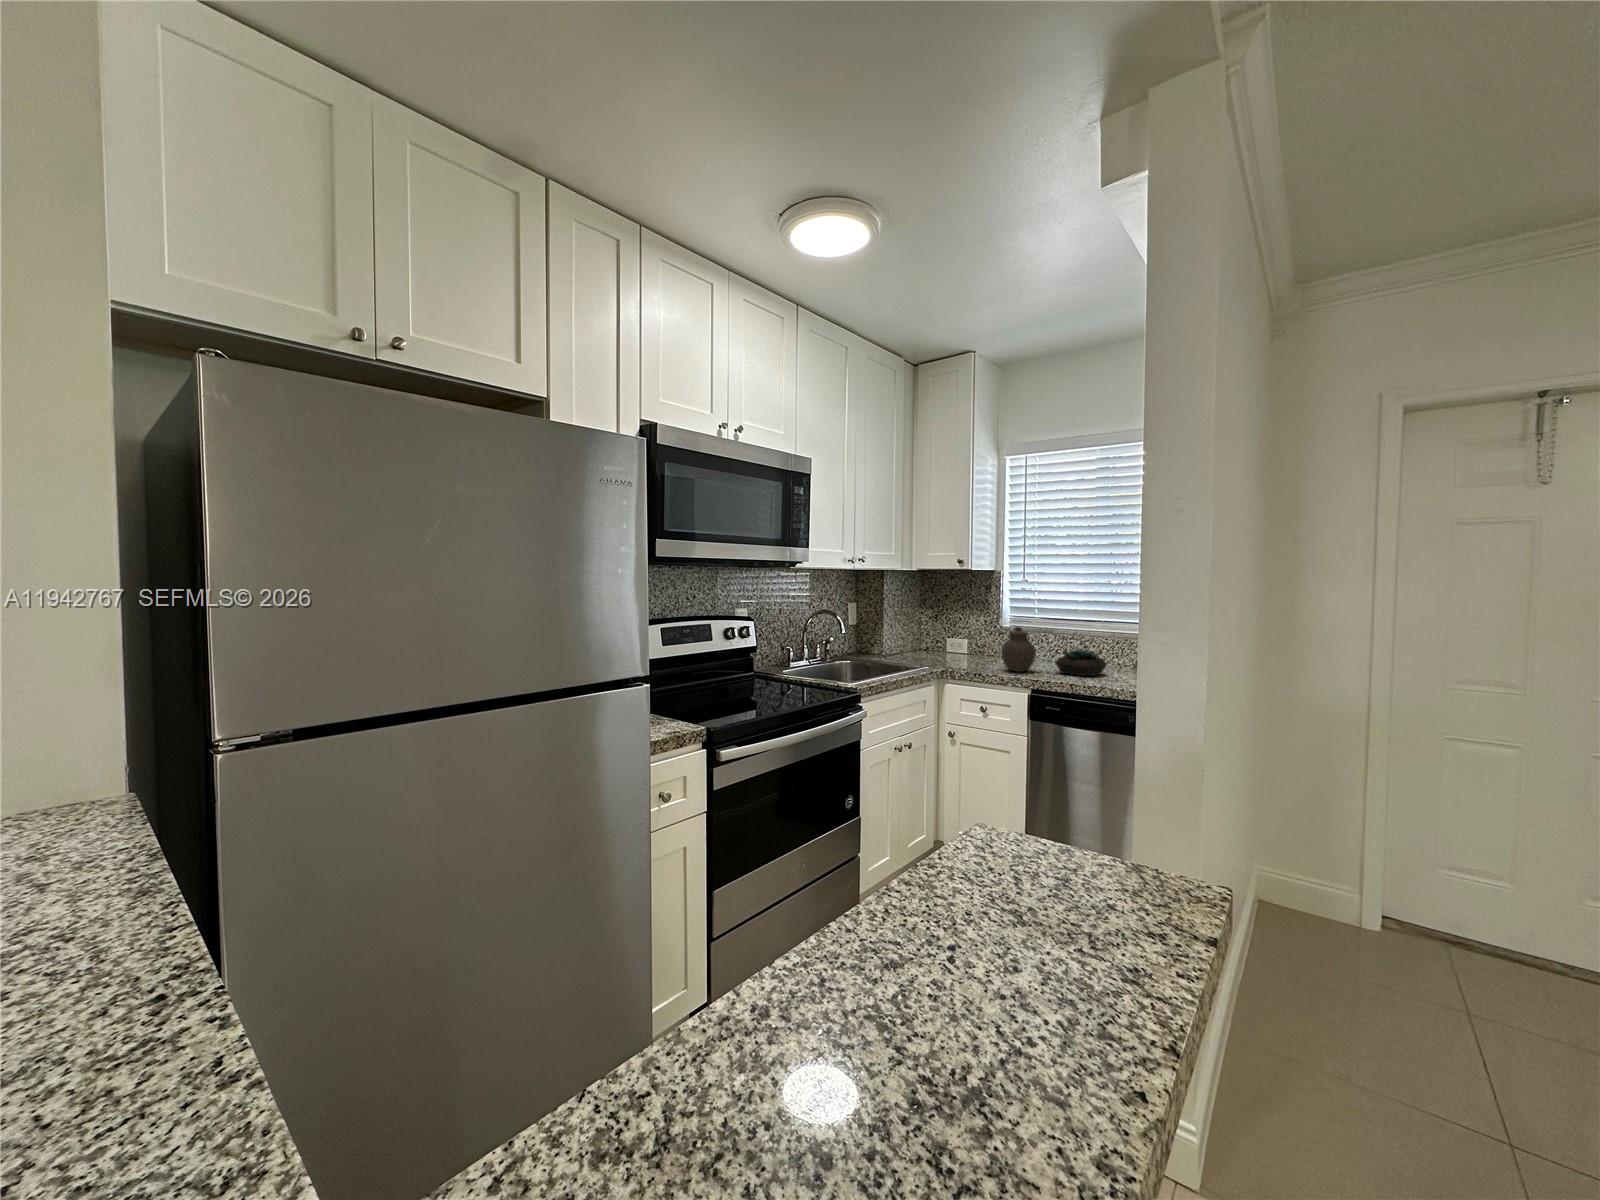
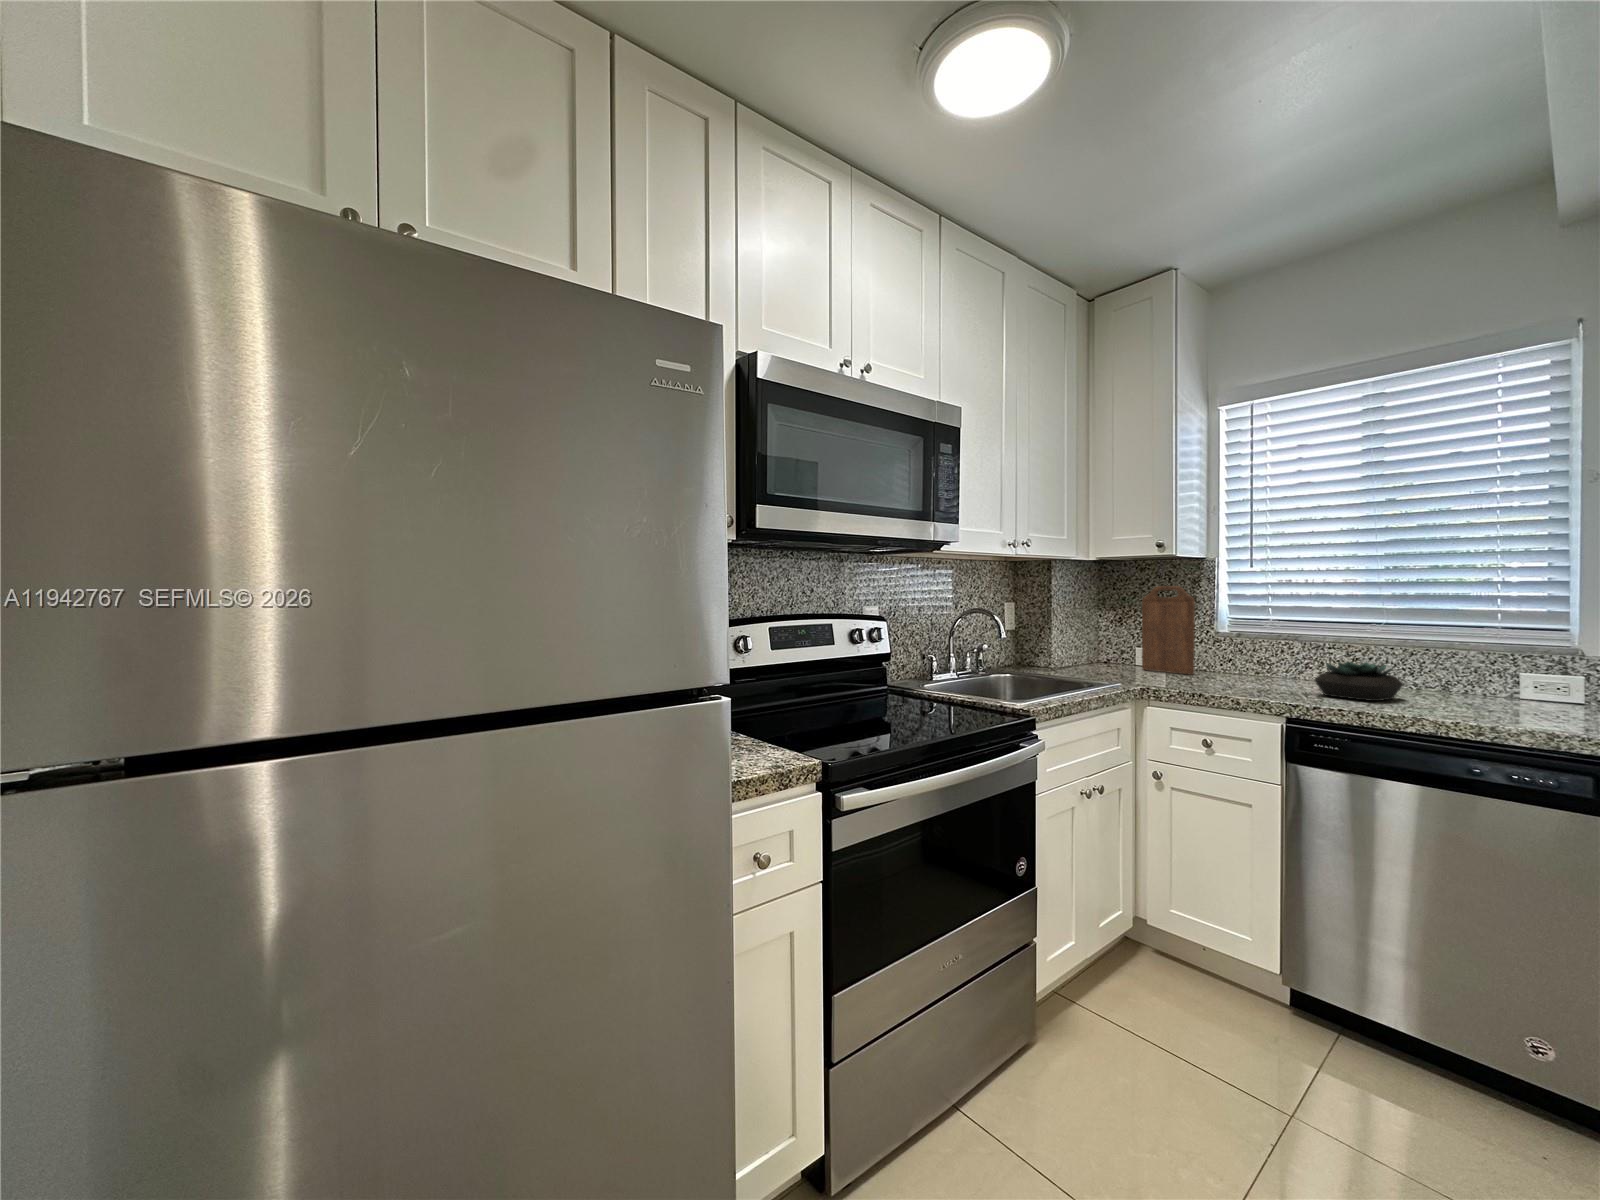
cutting board: none [951,591,987,659] -> present [1142,586,1195,675]
jar: present [1001,627,1036,672] -> none [1227,630,1282,692]

